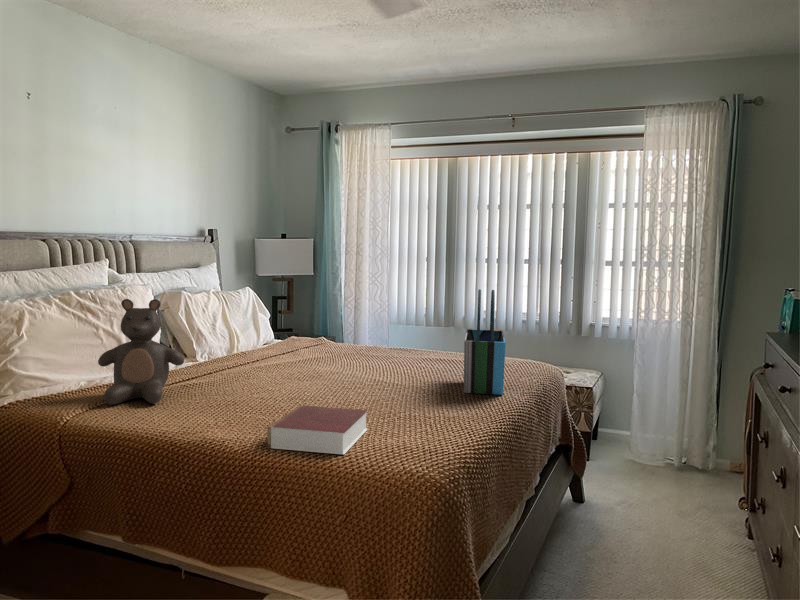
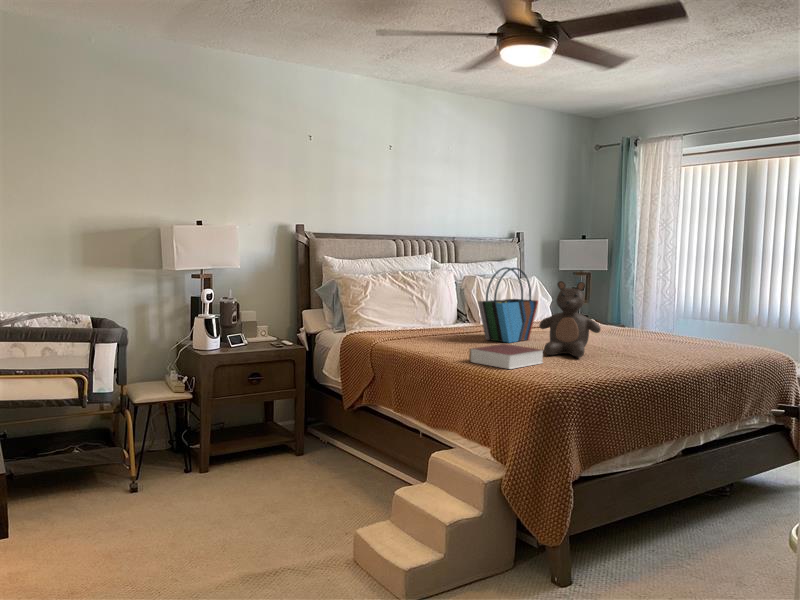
tote bag: present [464,289,506,395] -> present [478,267,538,343]
teddy bear: present [98,299,184,405] -> present [539,281,600,358]

